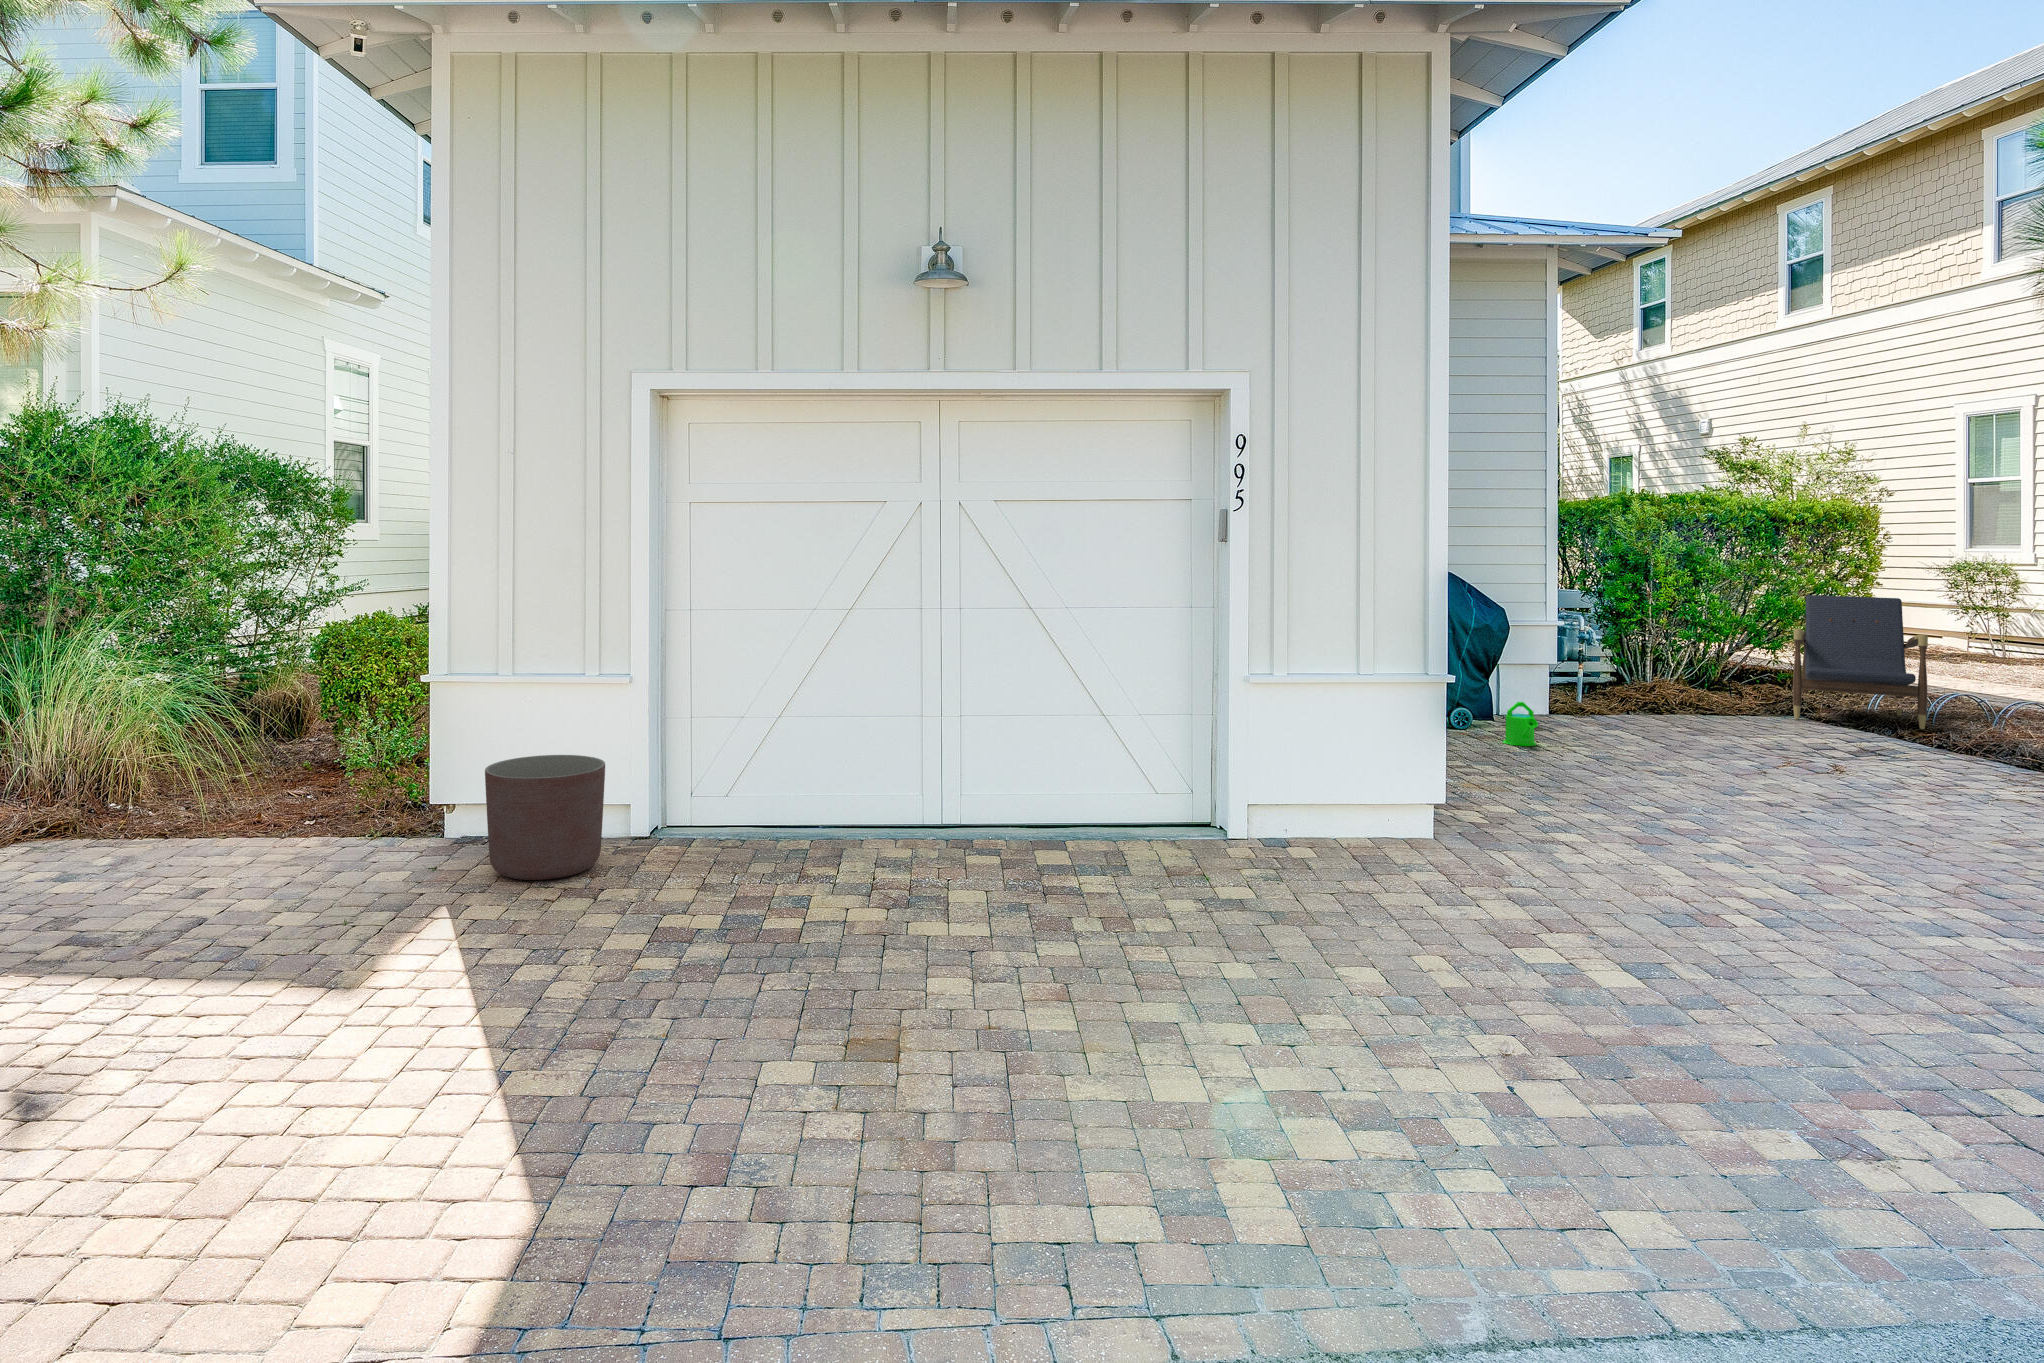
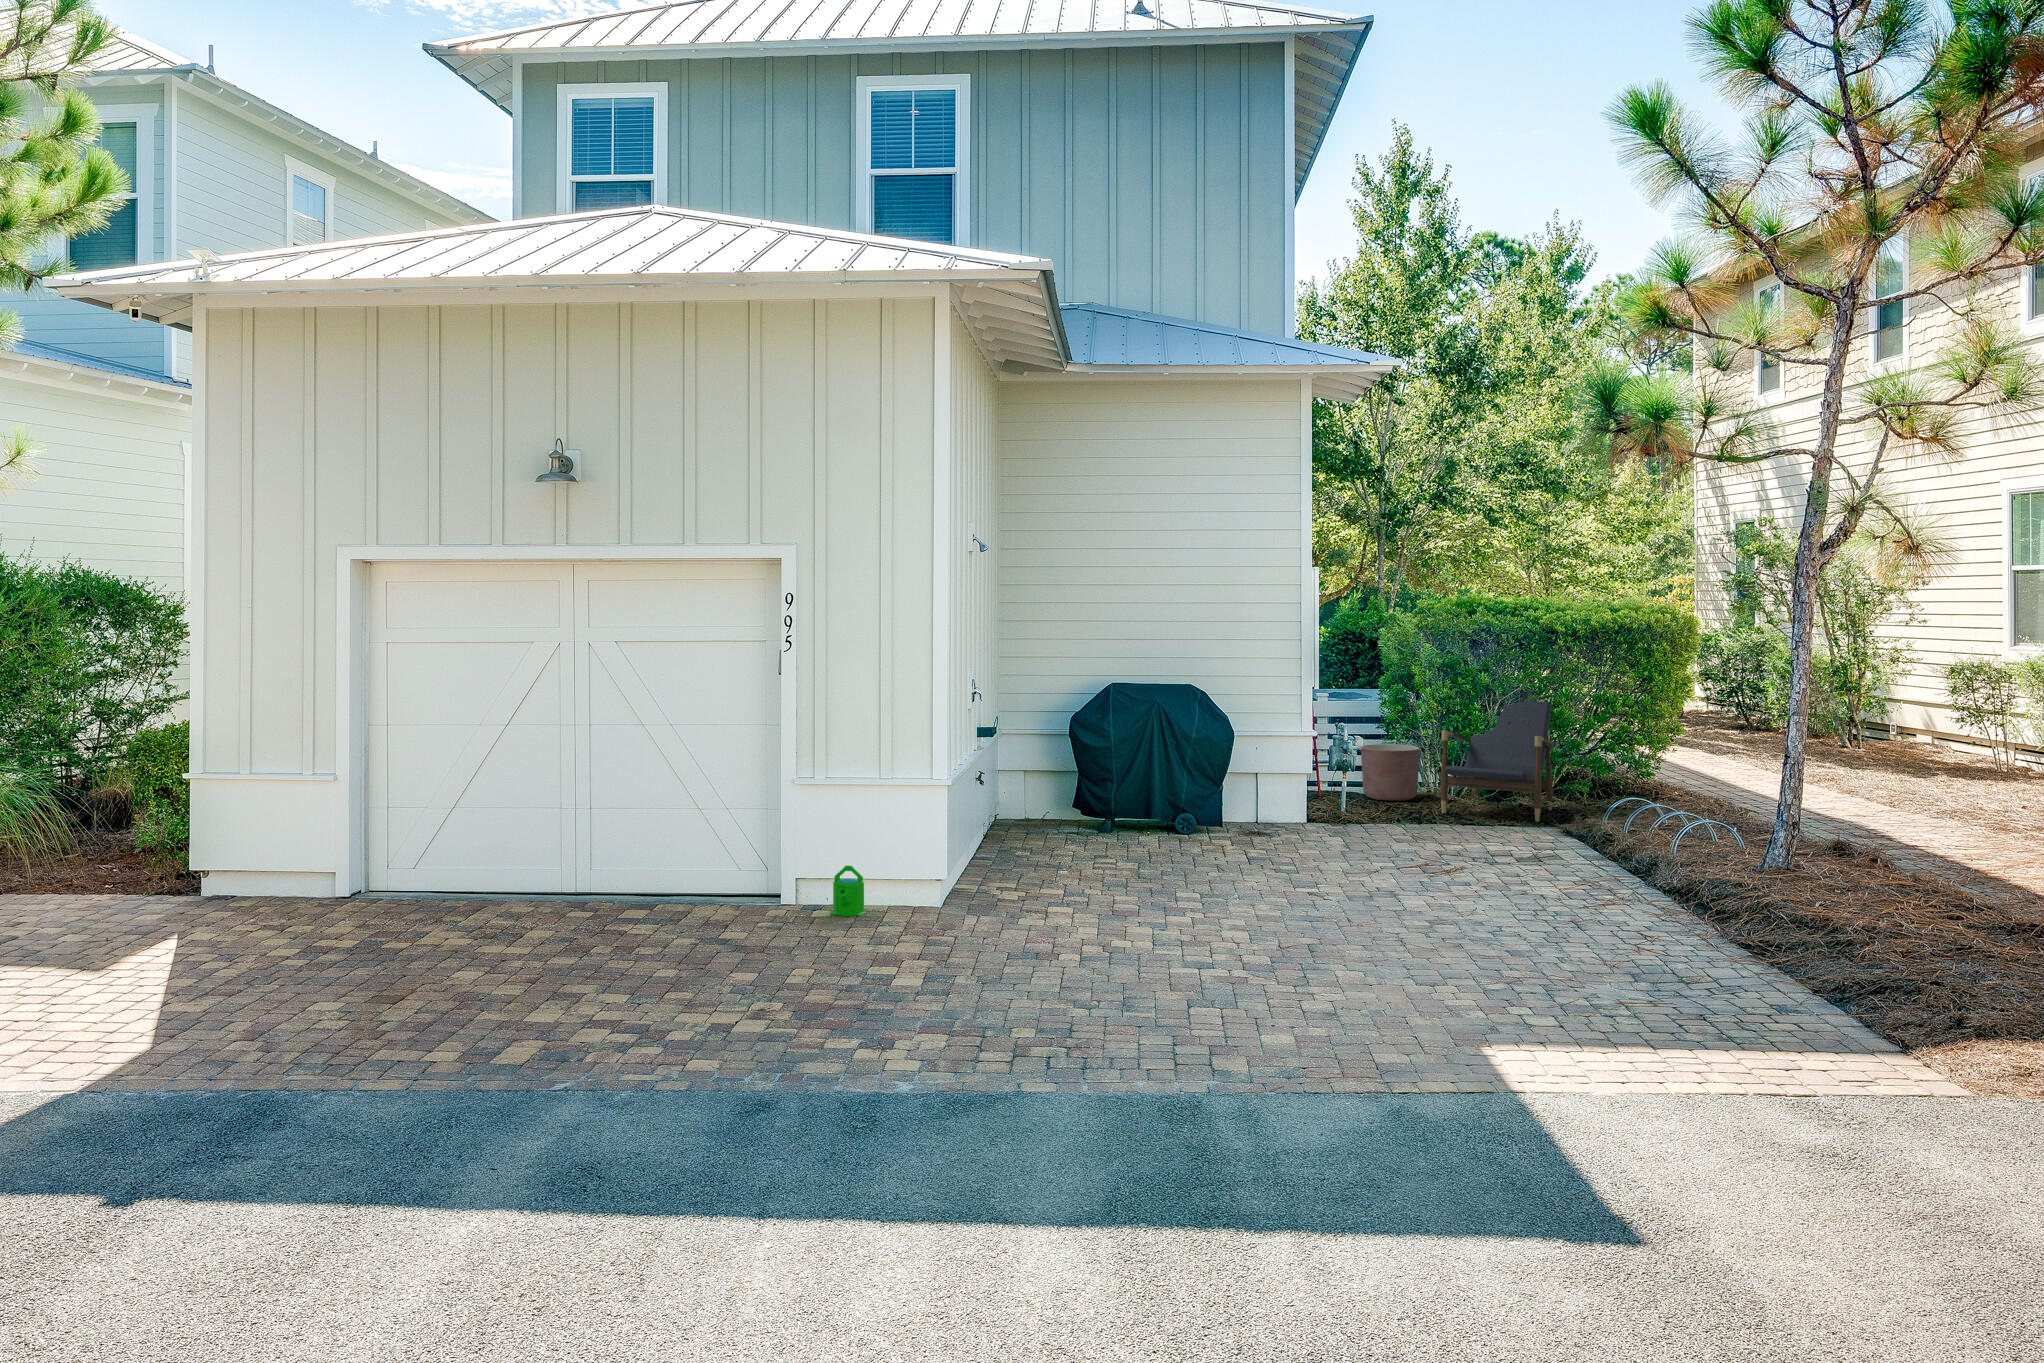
watering can: present [1503,702,1538,746] -> present [831,866,866,916]
planter: present [485,755,605,880] -> present [1361,744,1419,801]

